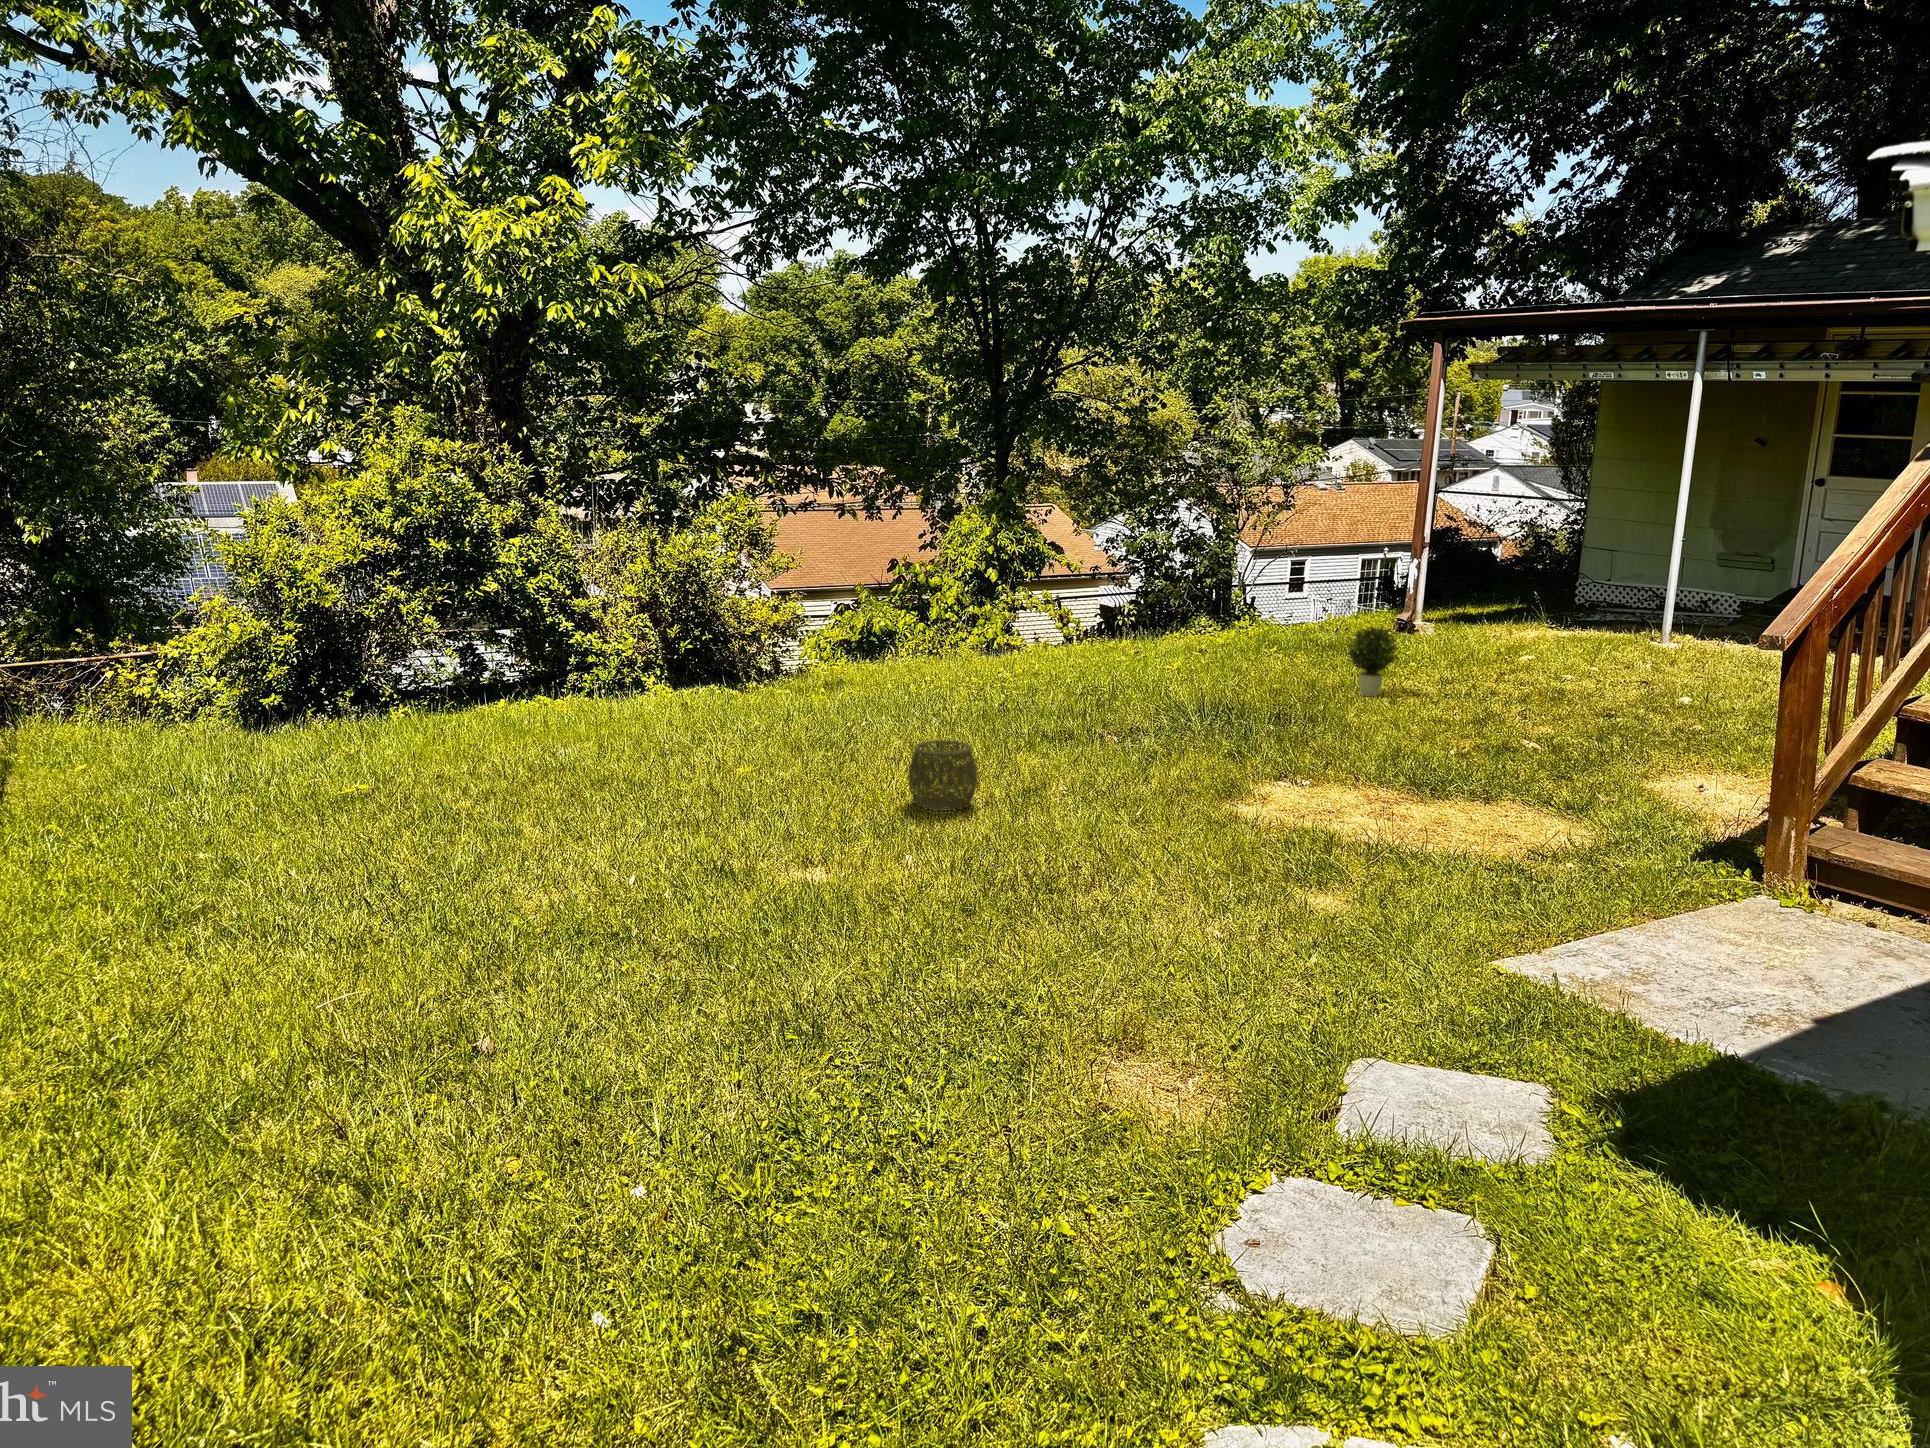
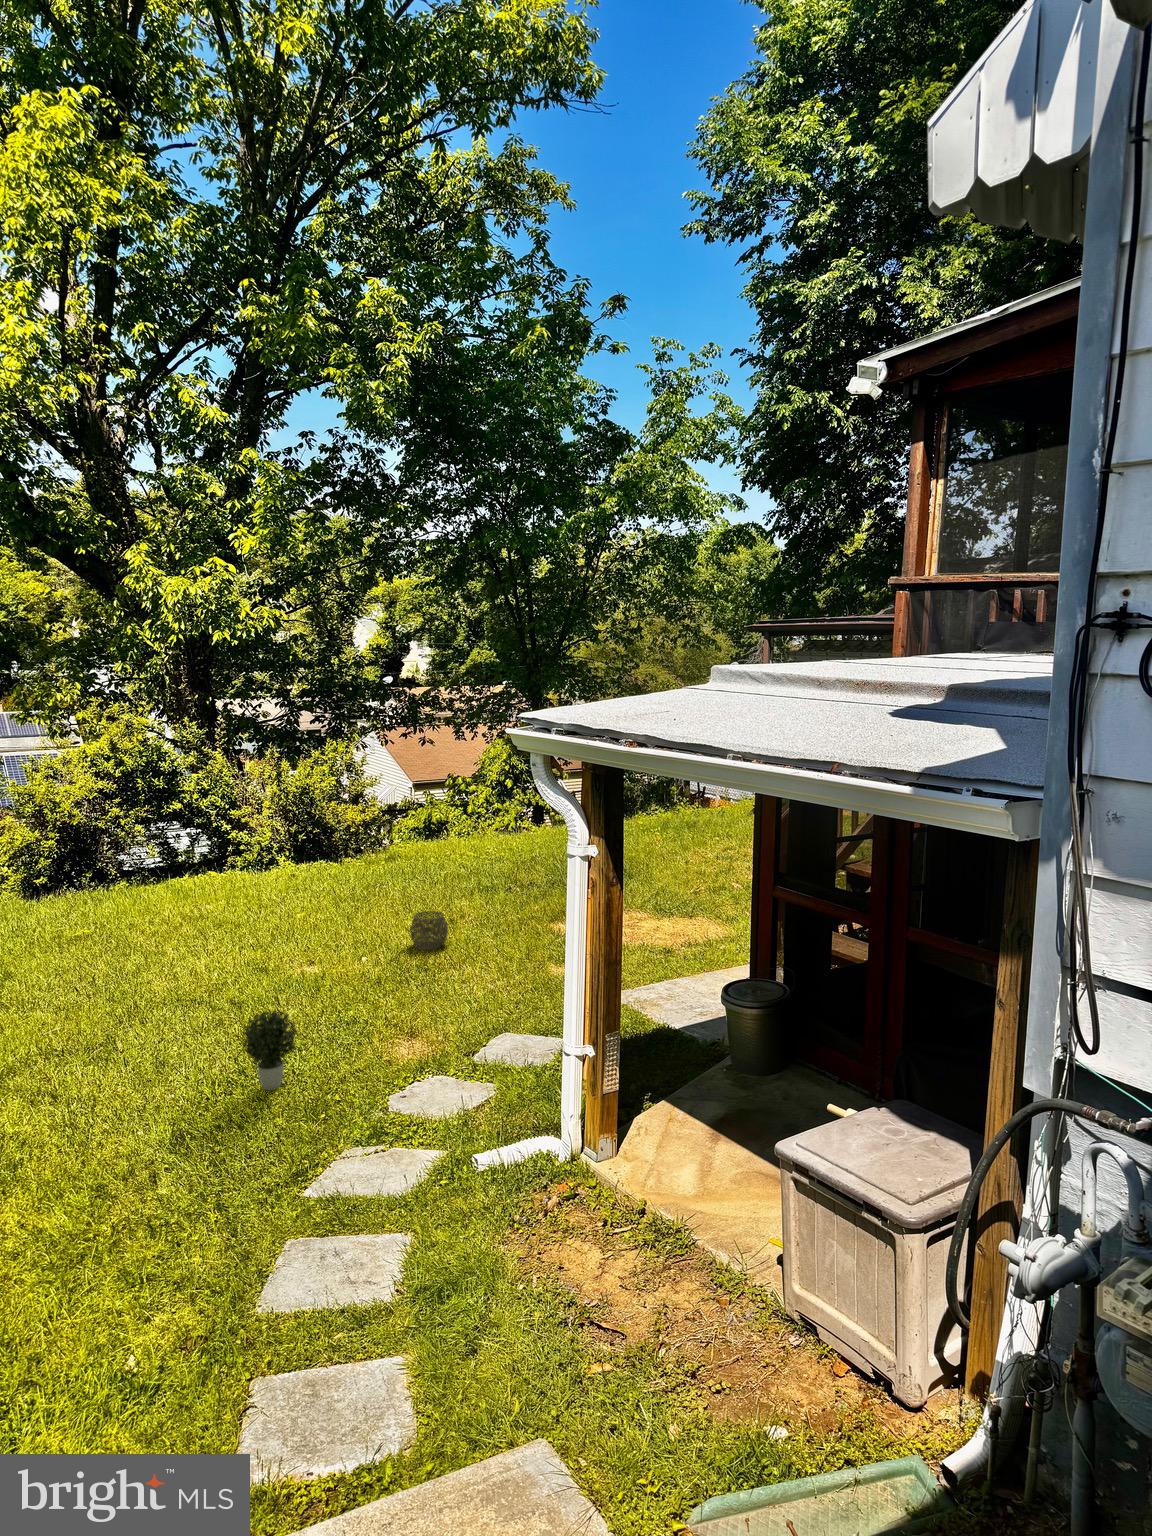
potted plant: present [1347,627,1398,697] -> present [243,1011,297,1090]

